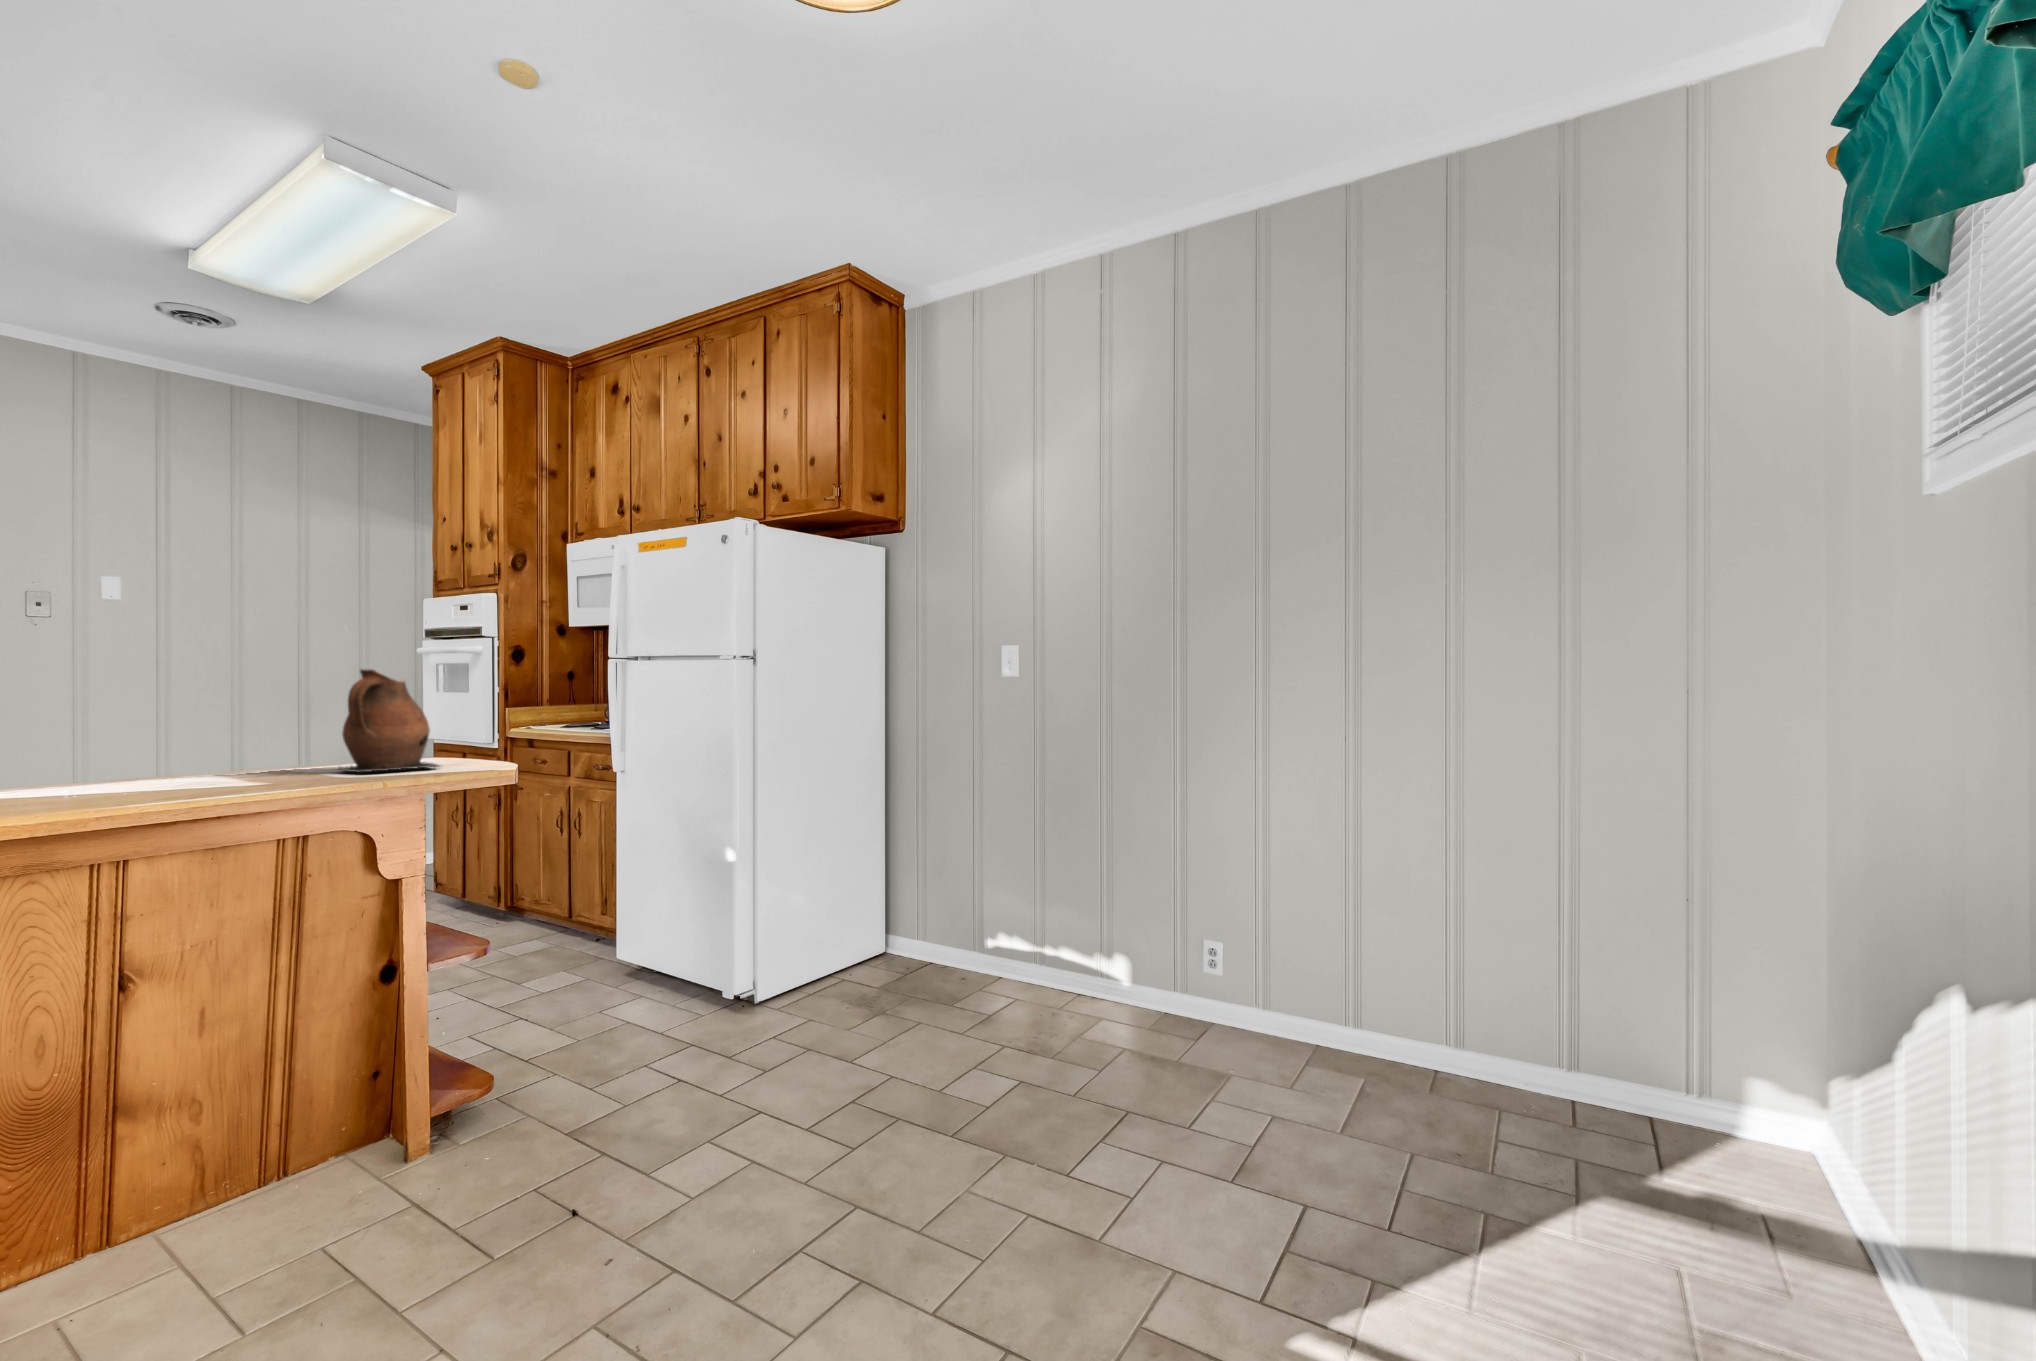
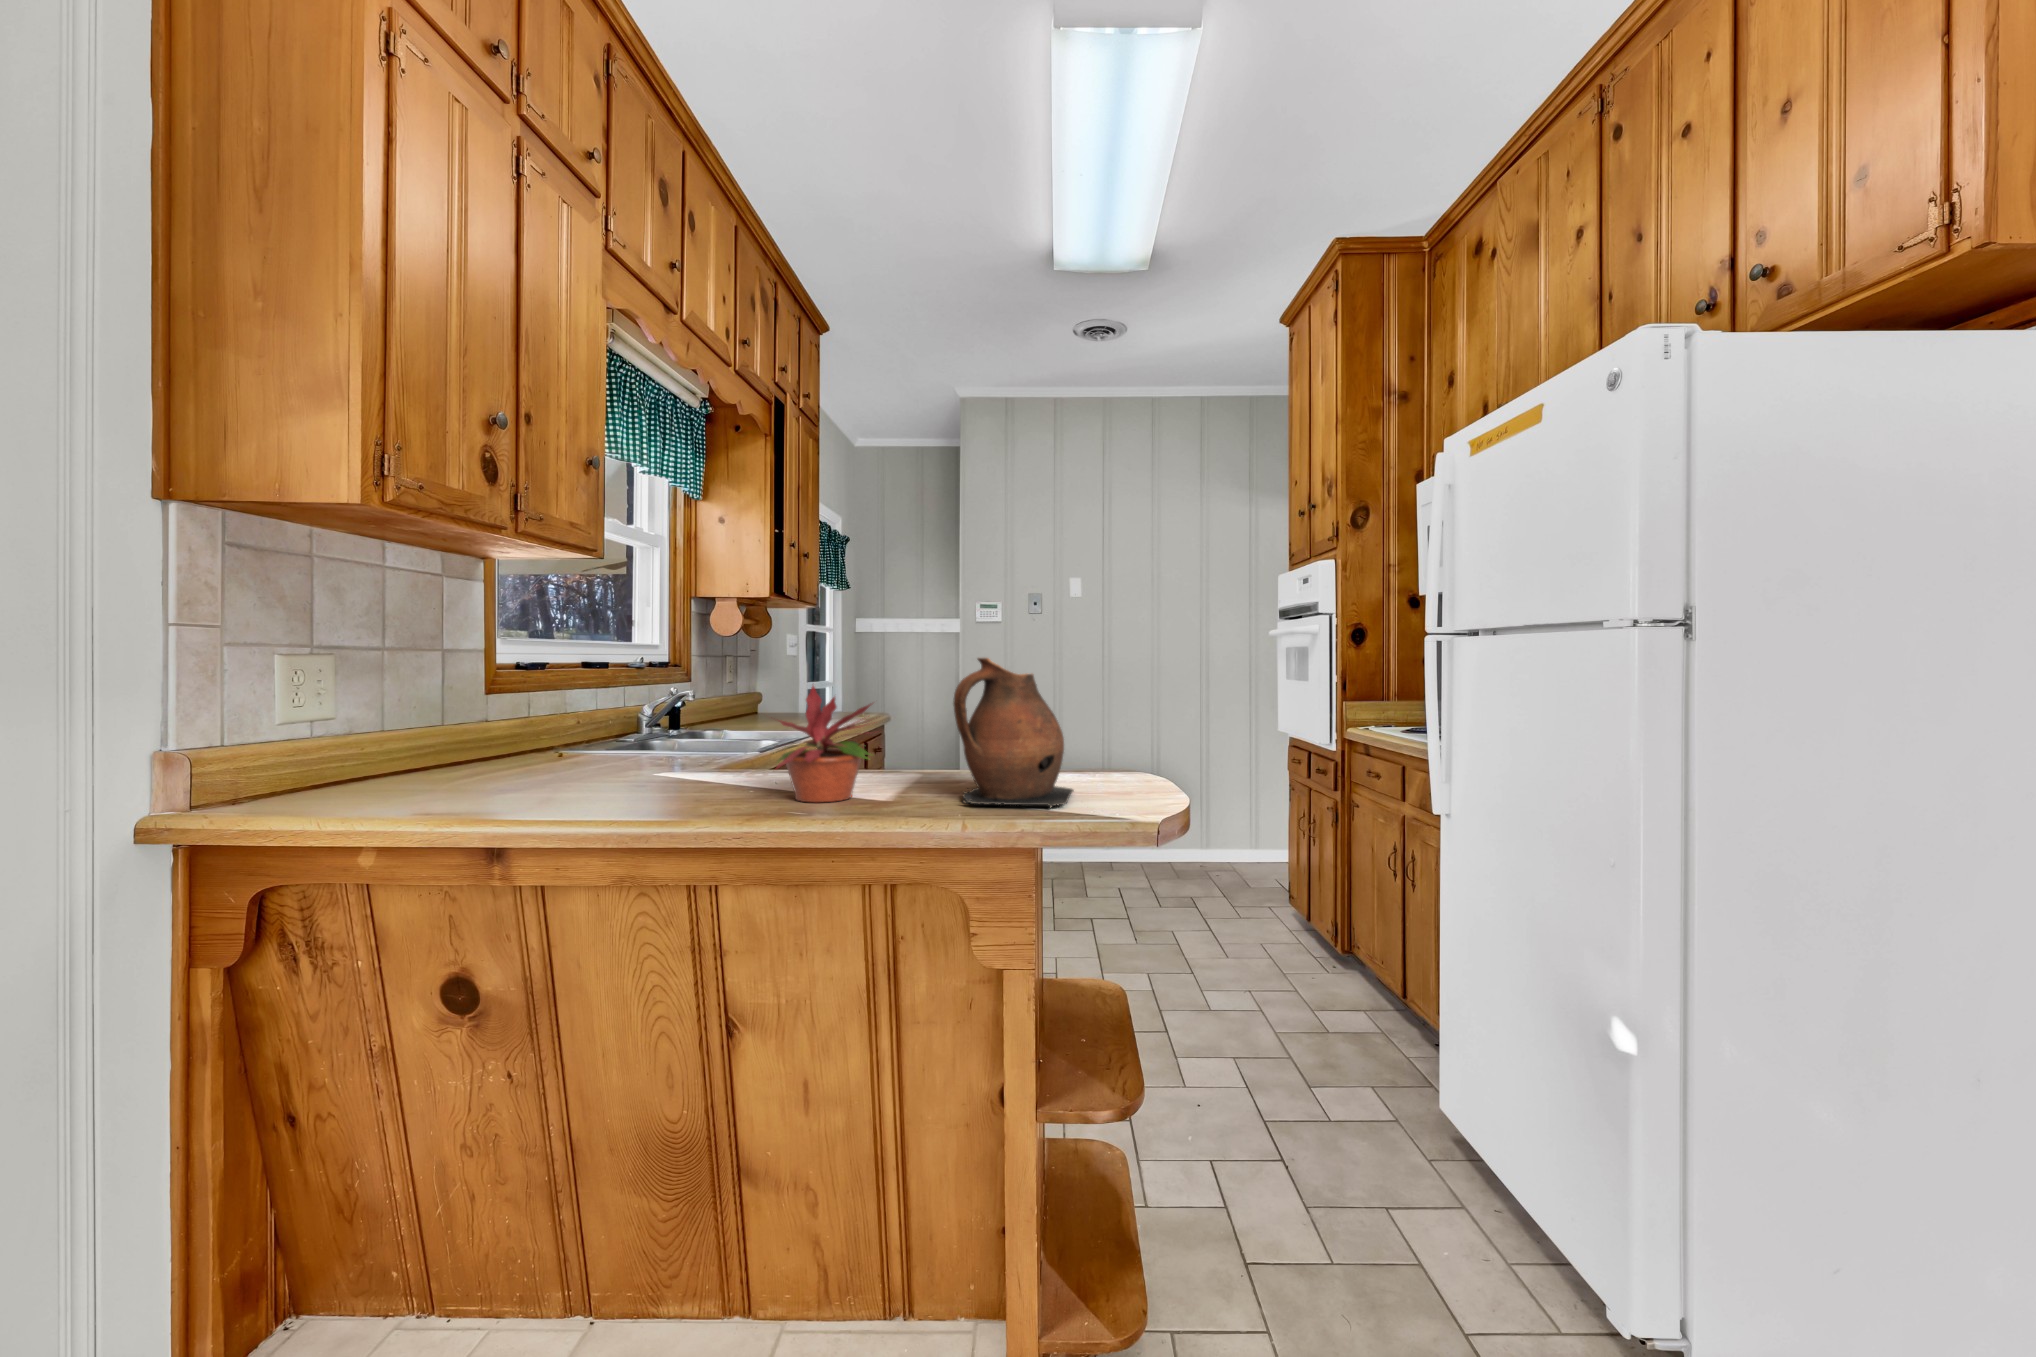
potted plant: none [119,688,278,786] -> present [777,686,871,802]

